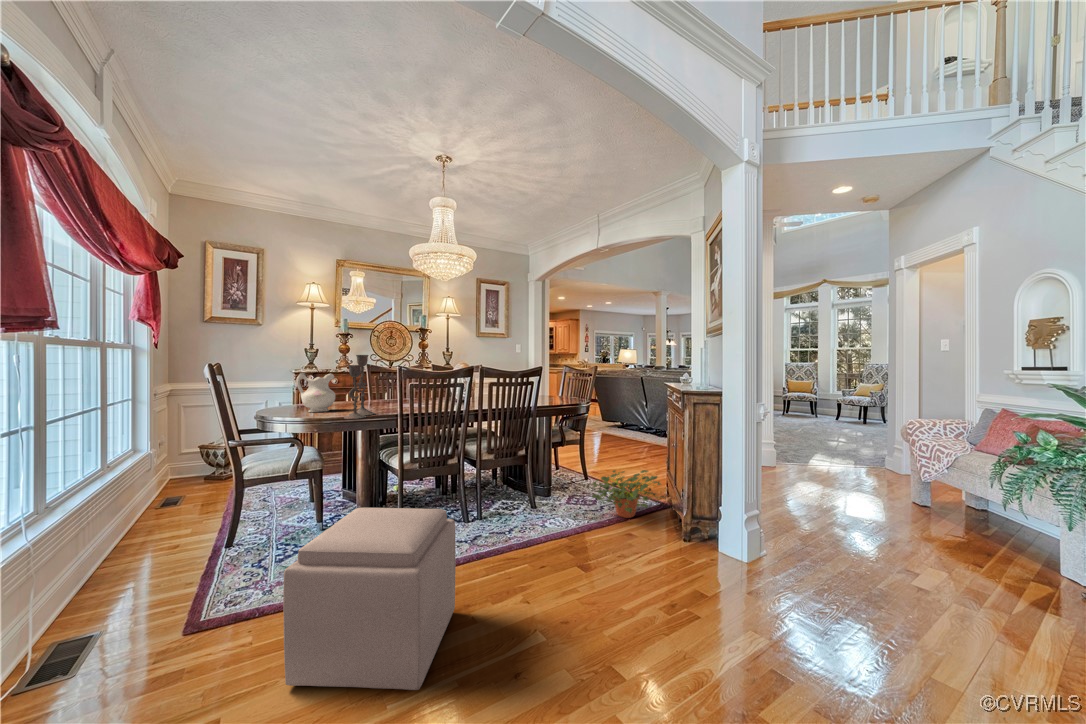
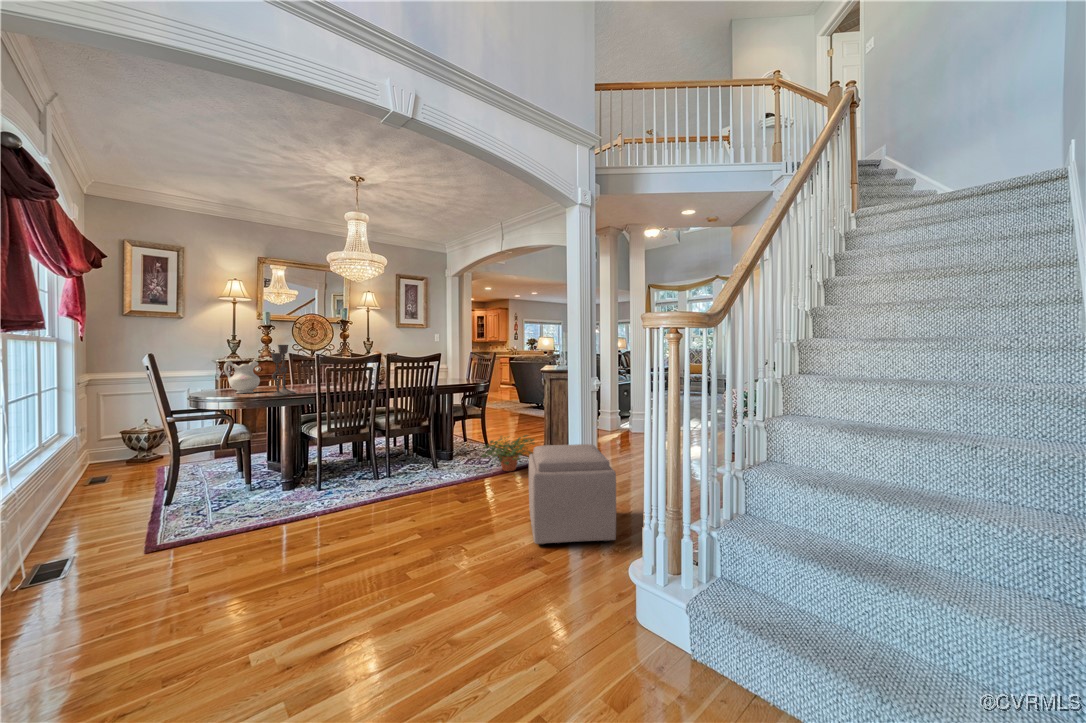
ottoman: present [283,508,456,690] -> present [529,444,616,545]

